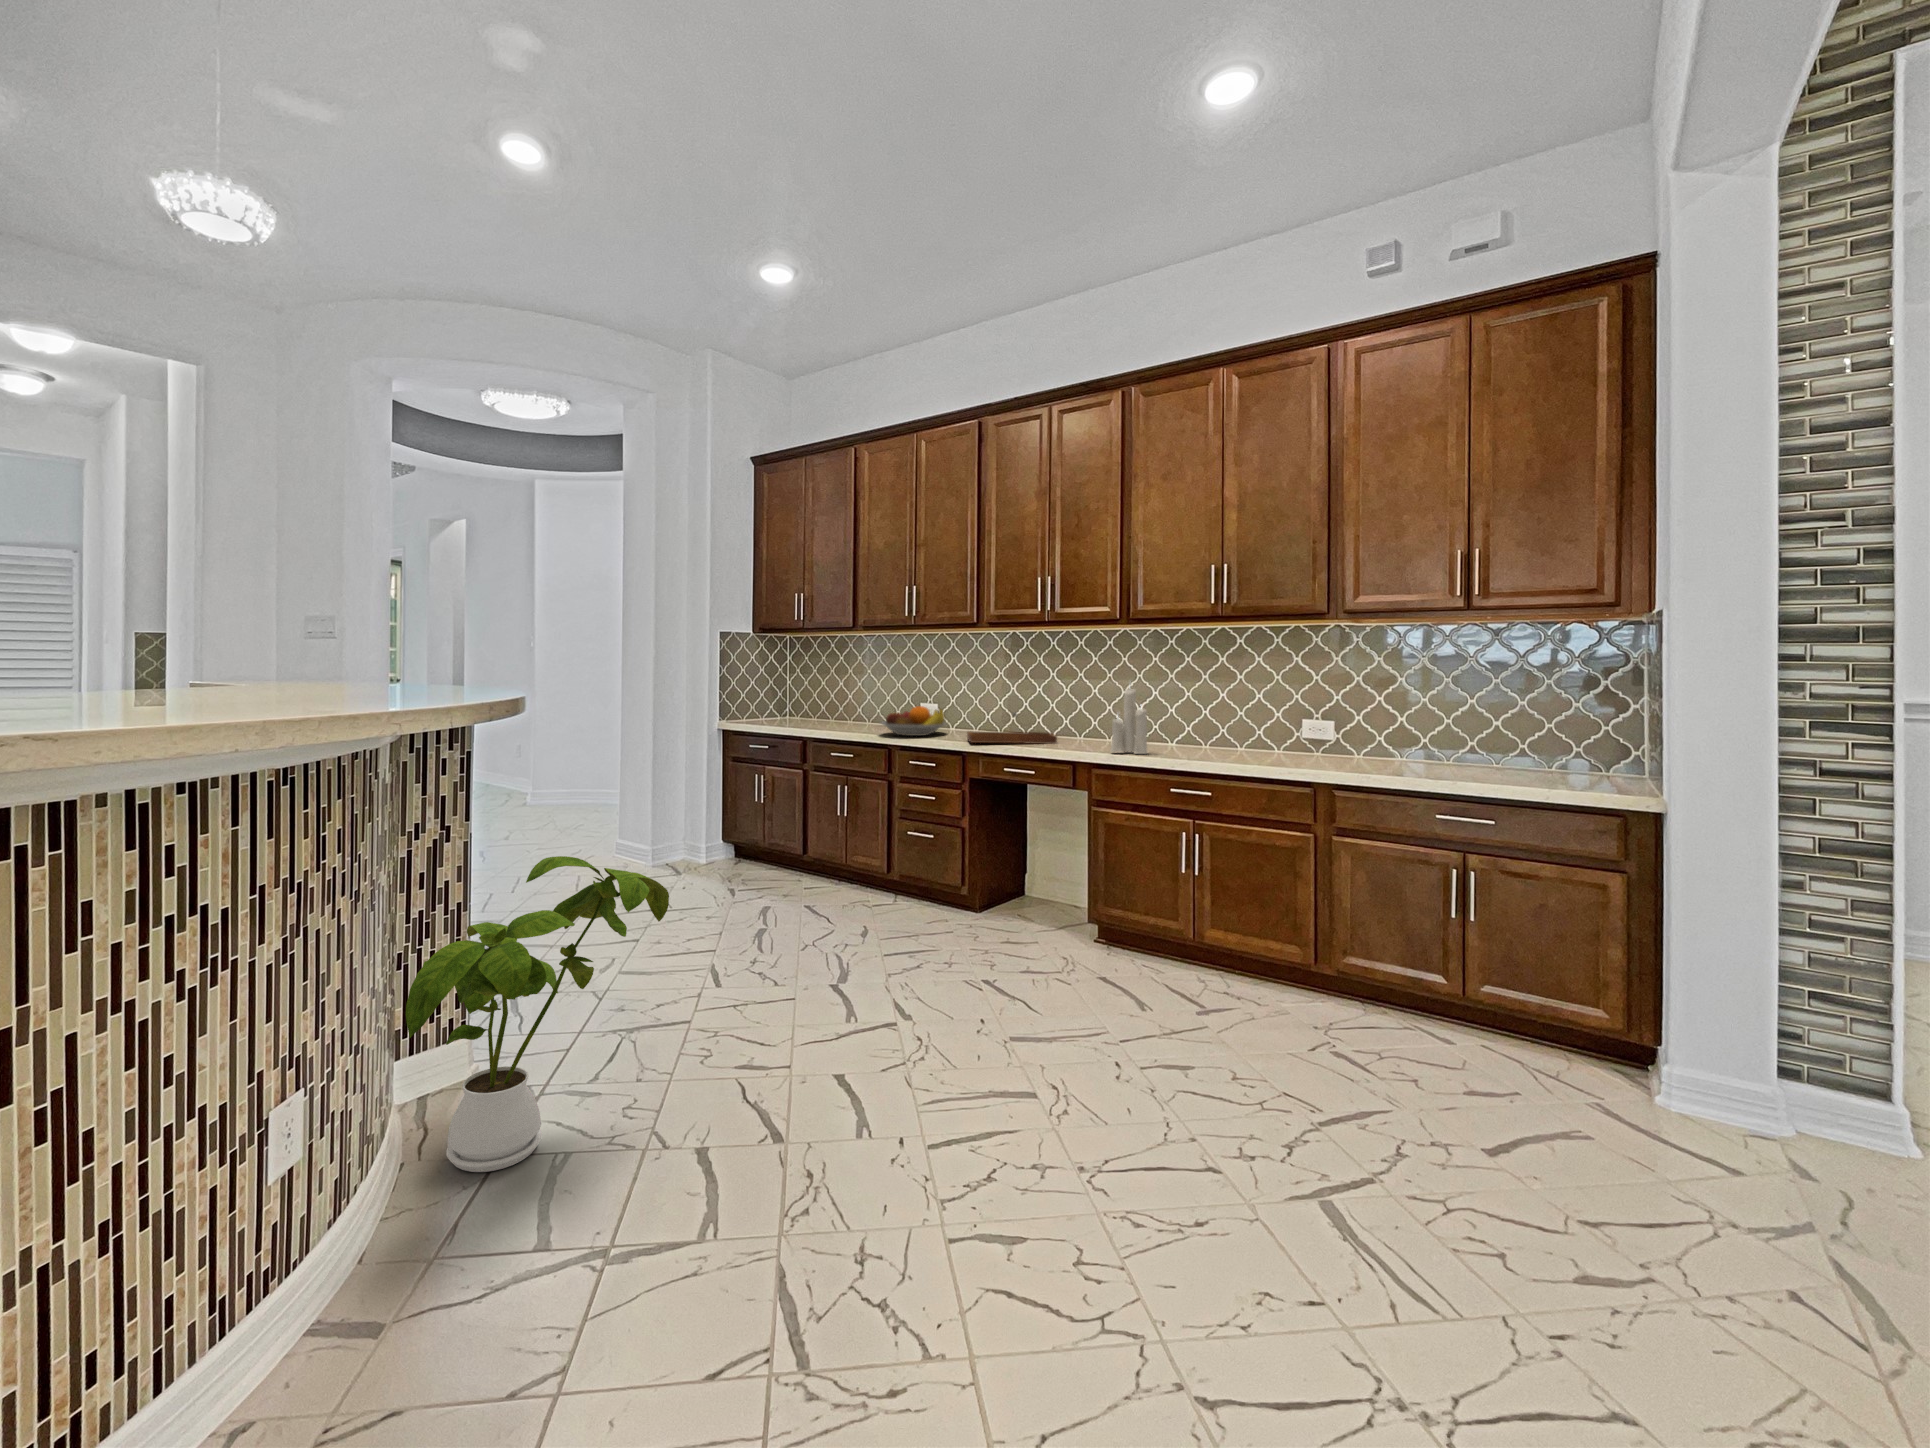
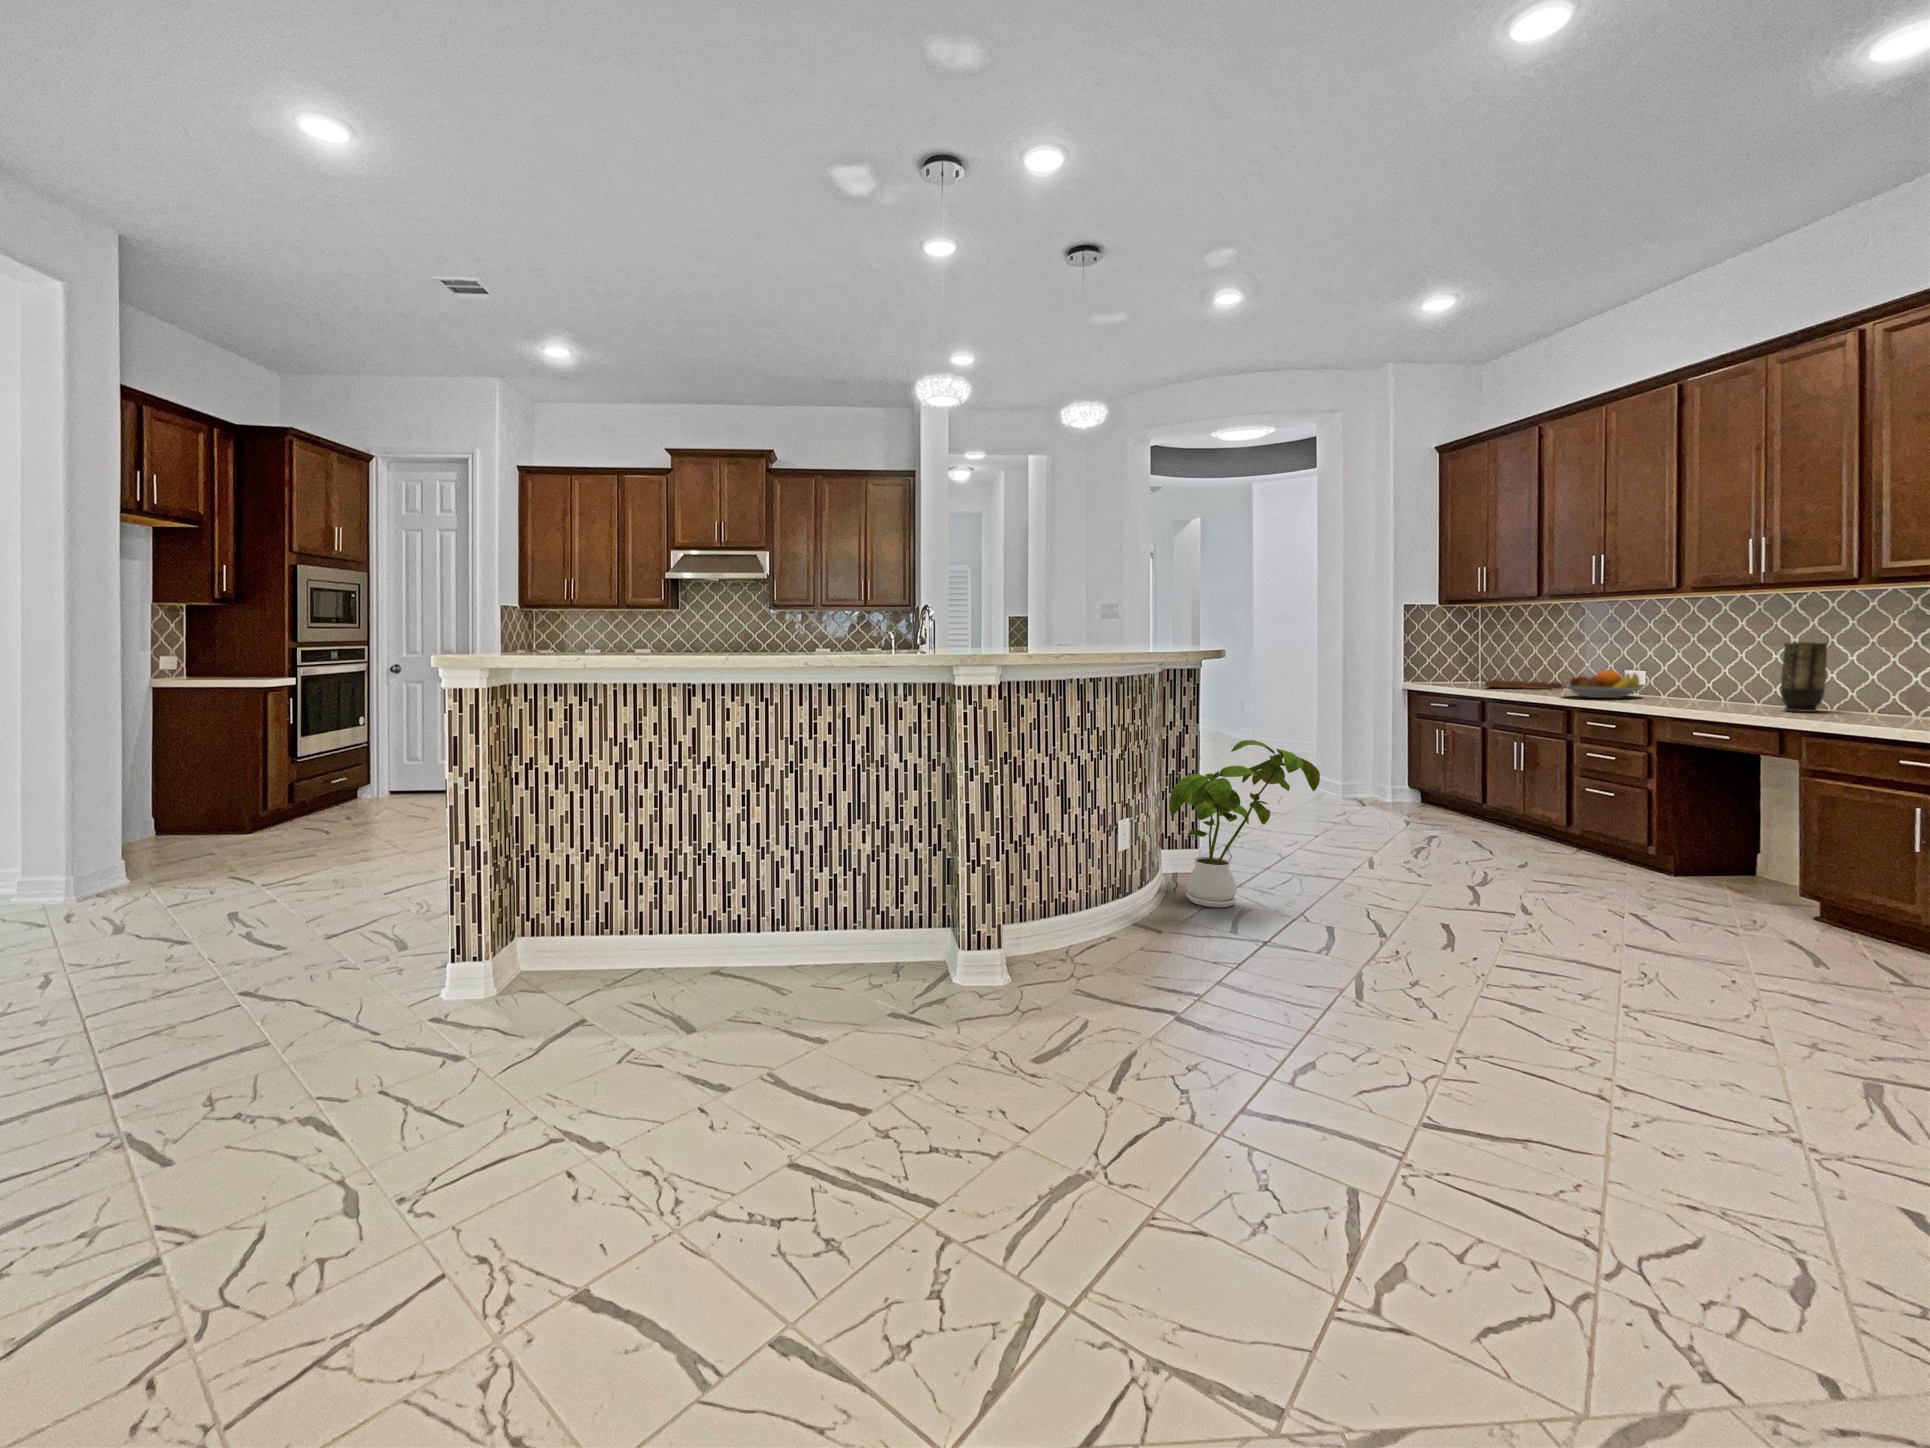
vase: none [1068,679,1100,746] -> present [1781,642,1827,712]
candle: present [1110,689,1148,754] -> none [1824,638,1879,720]
tray: present [967,713,1057,744] -> present [1485,667,1565,690]

